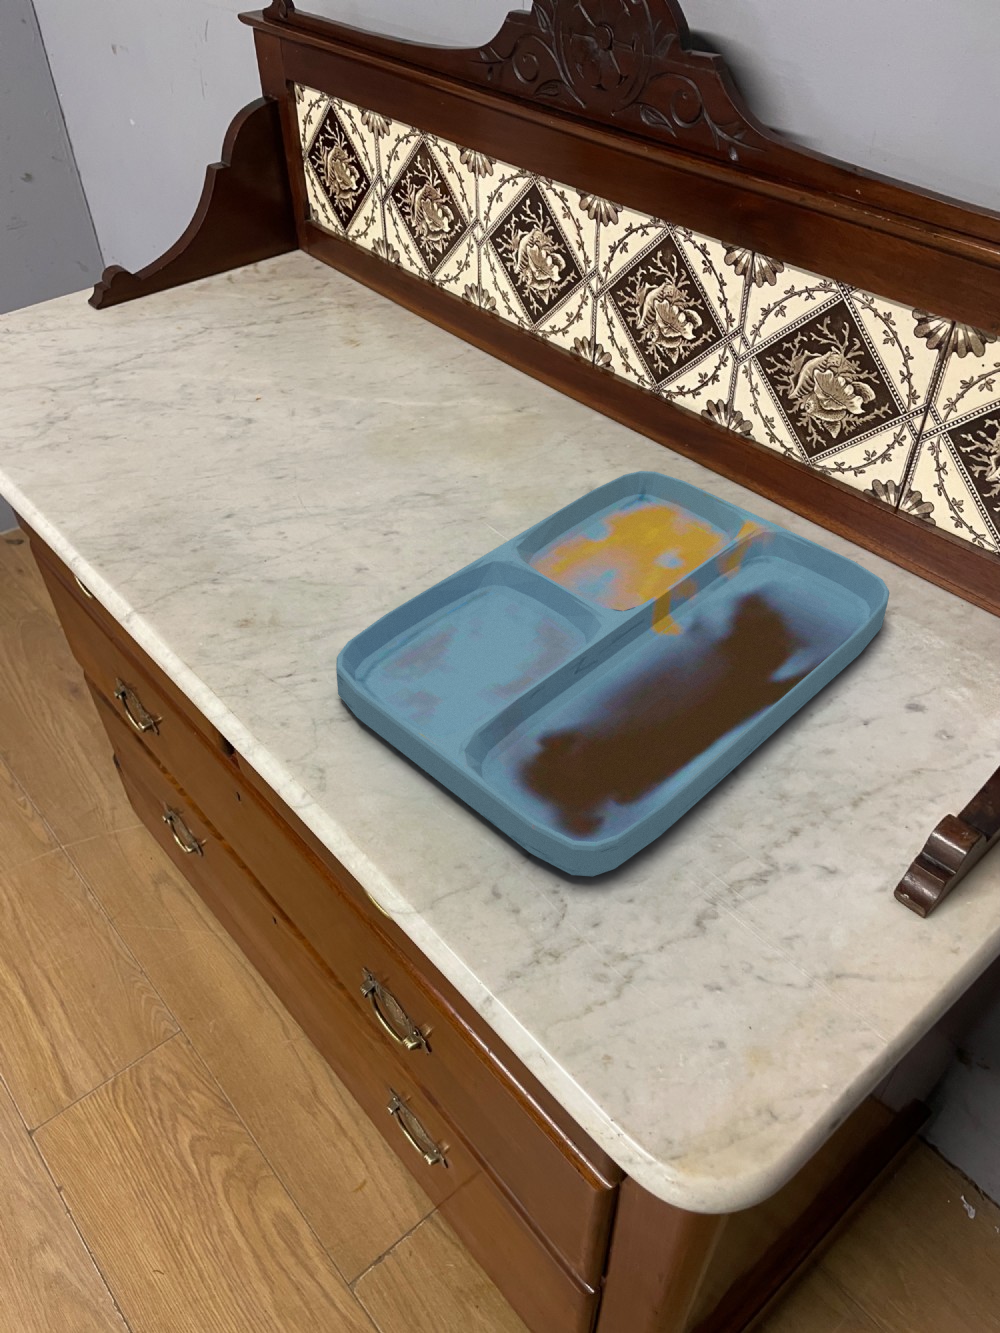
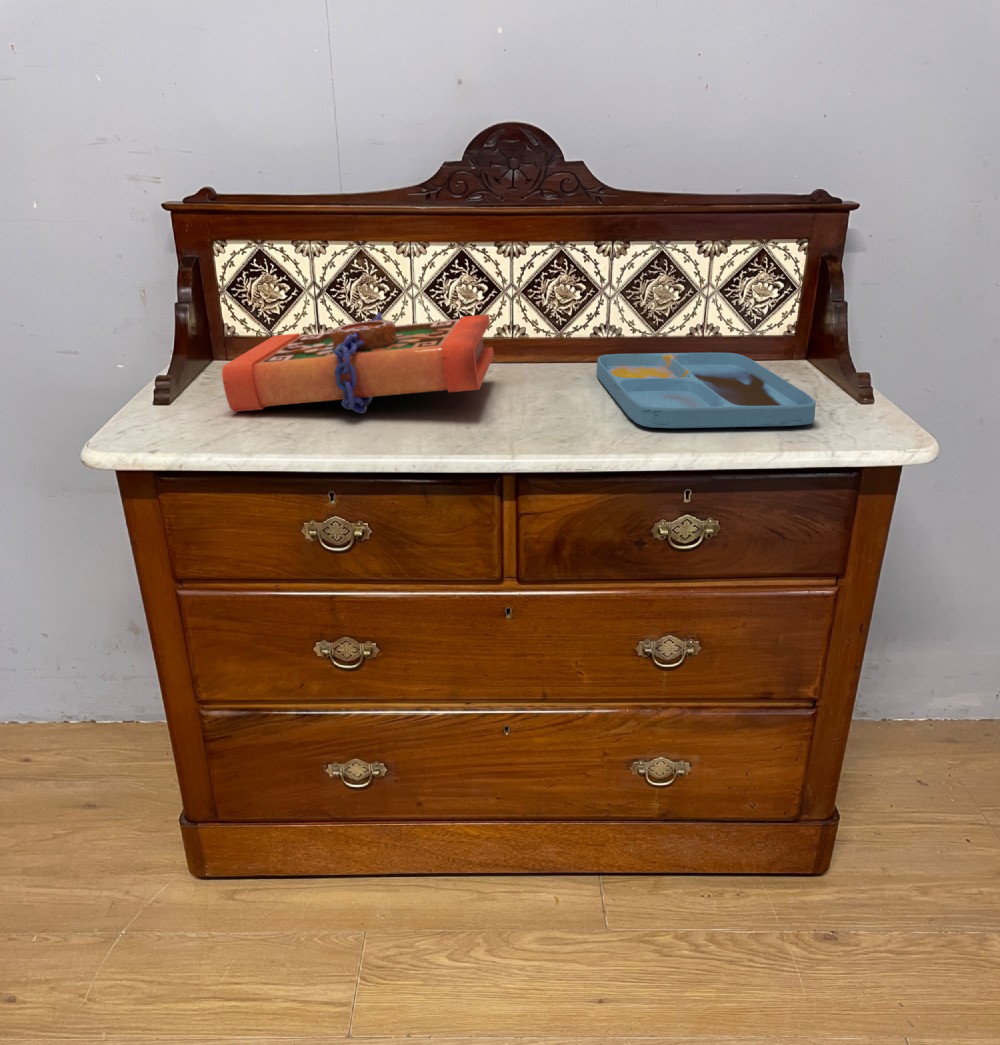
book: none [62,257,454,486] -> present [222,313,494,413]

